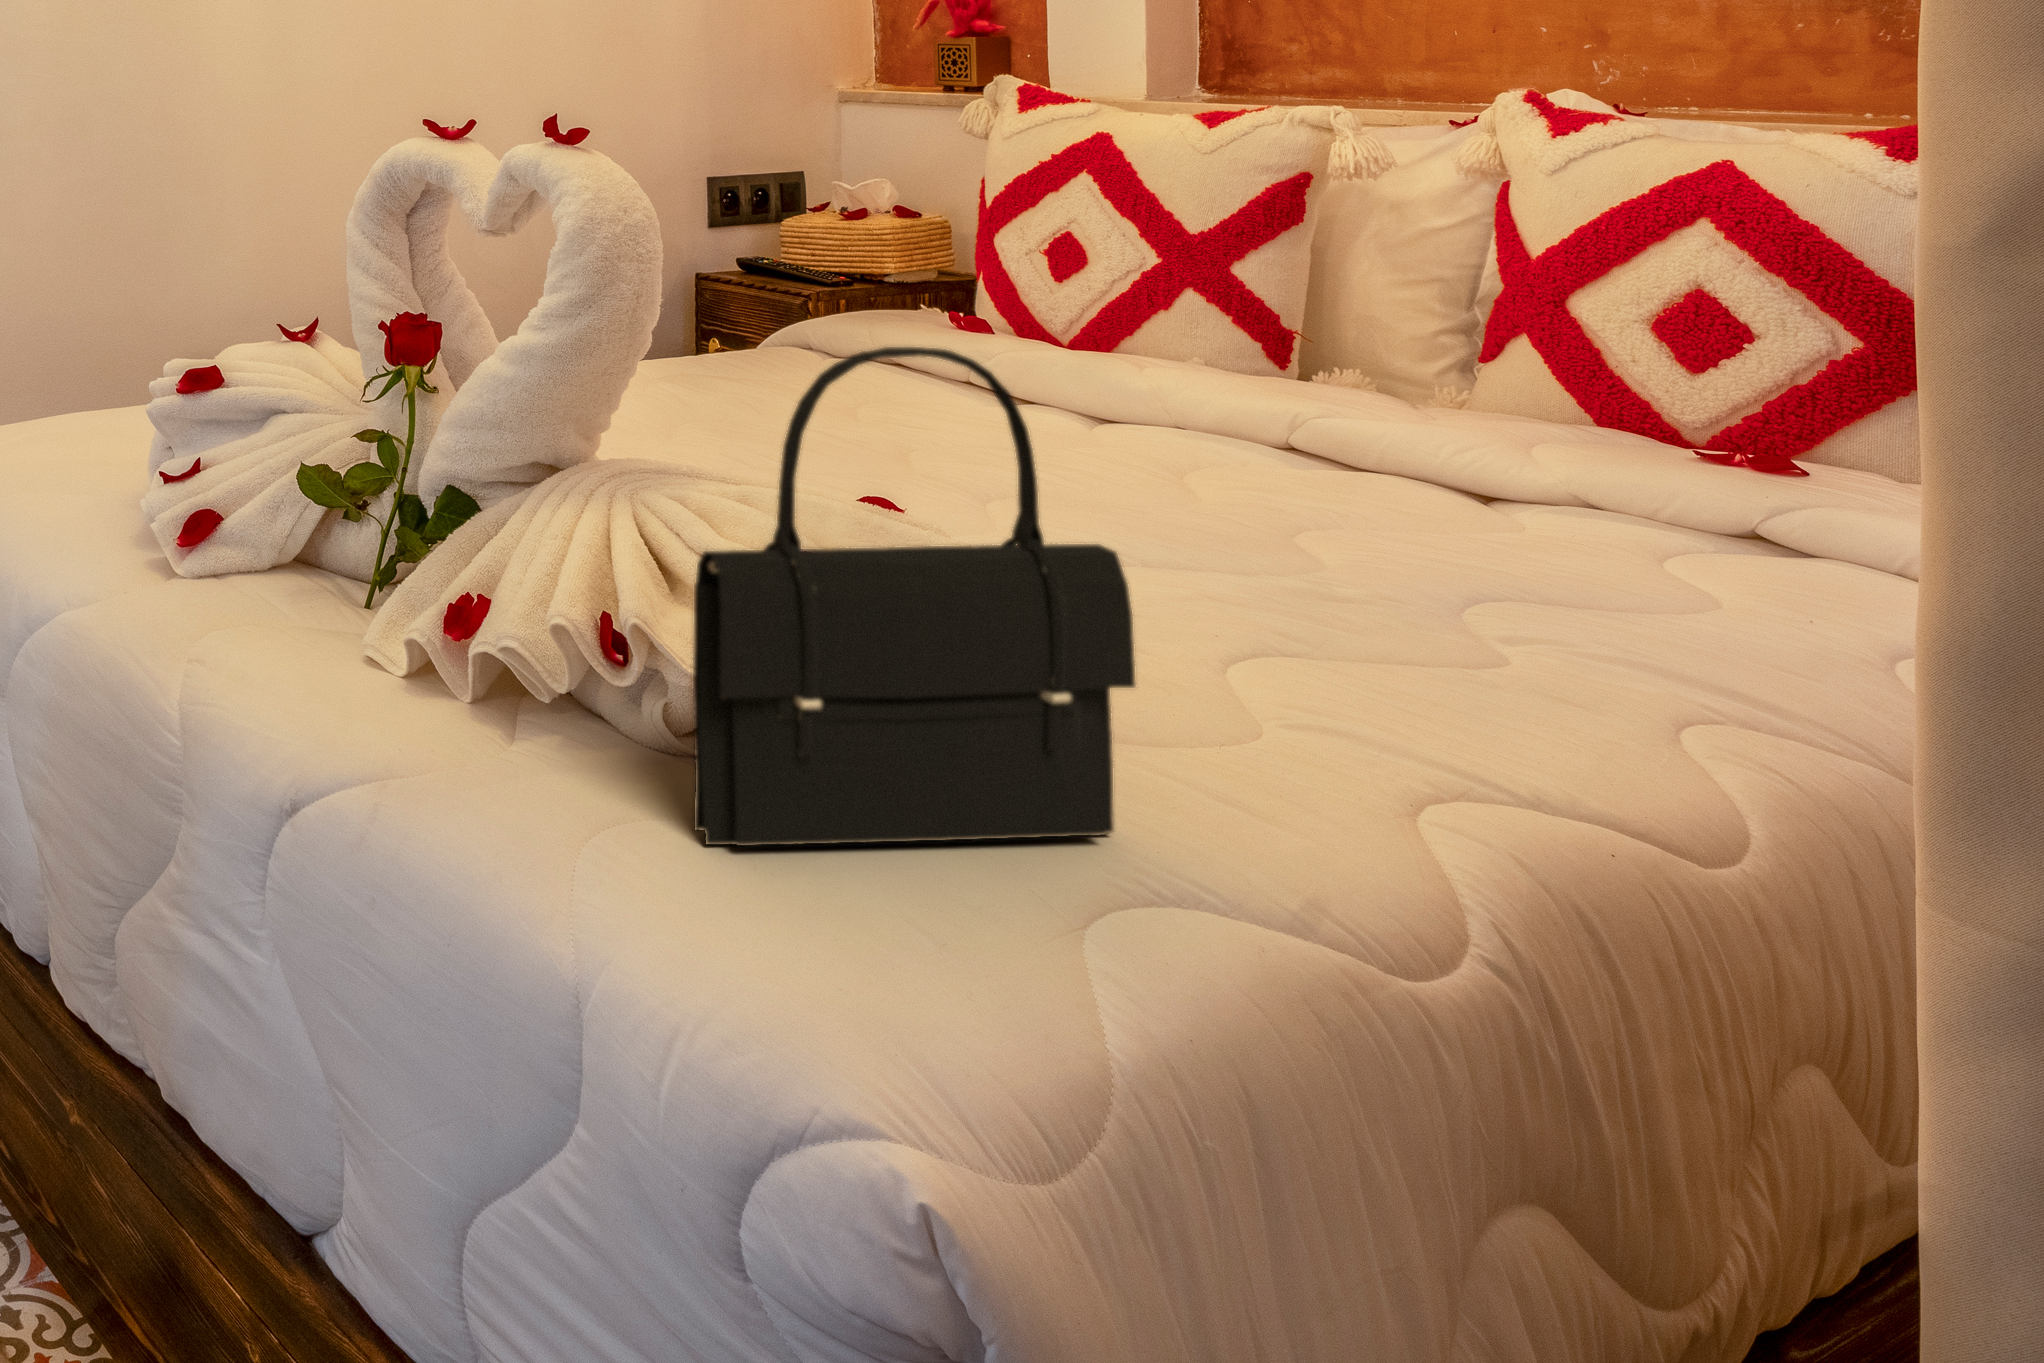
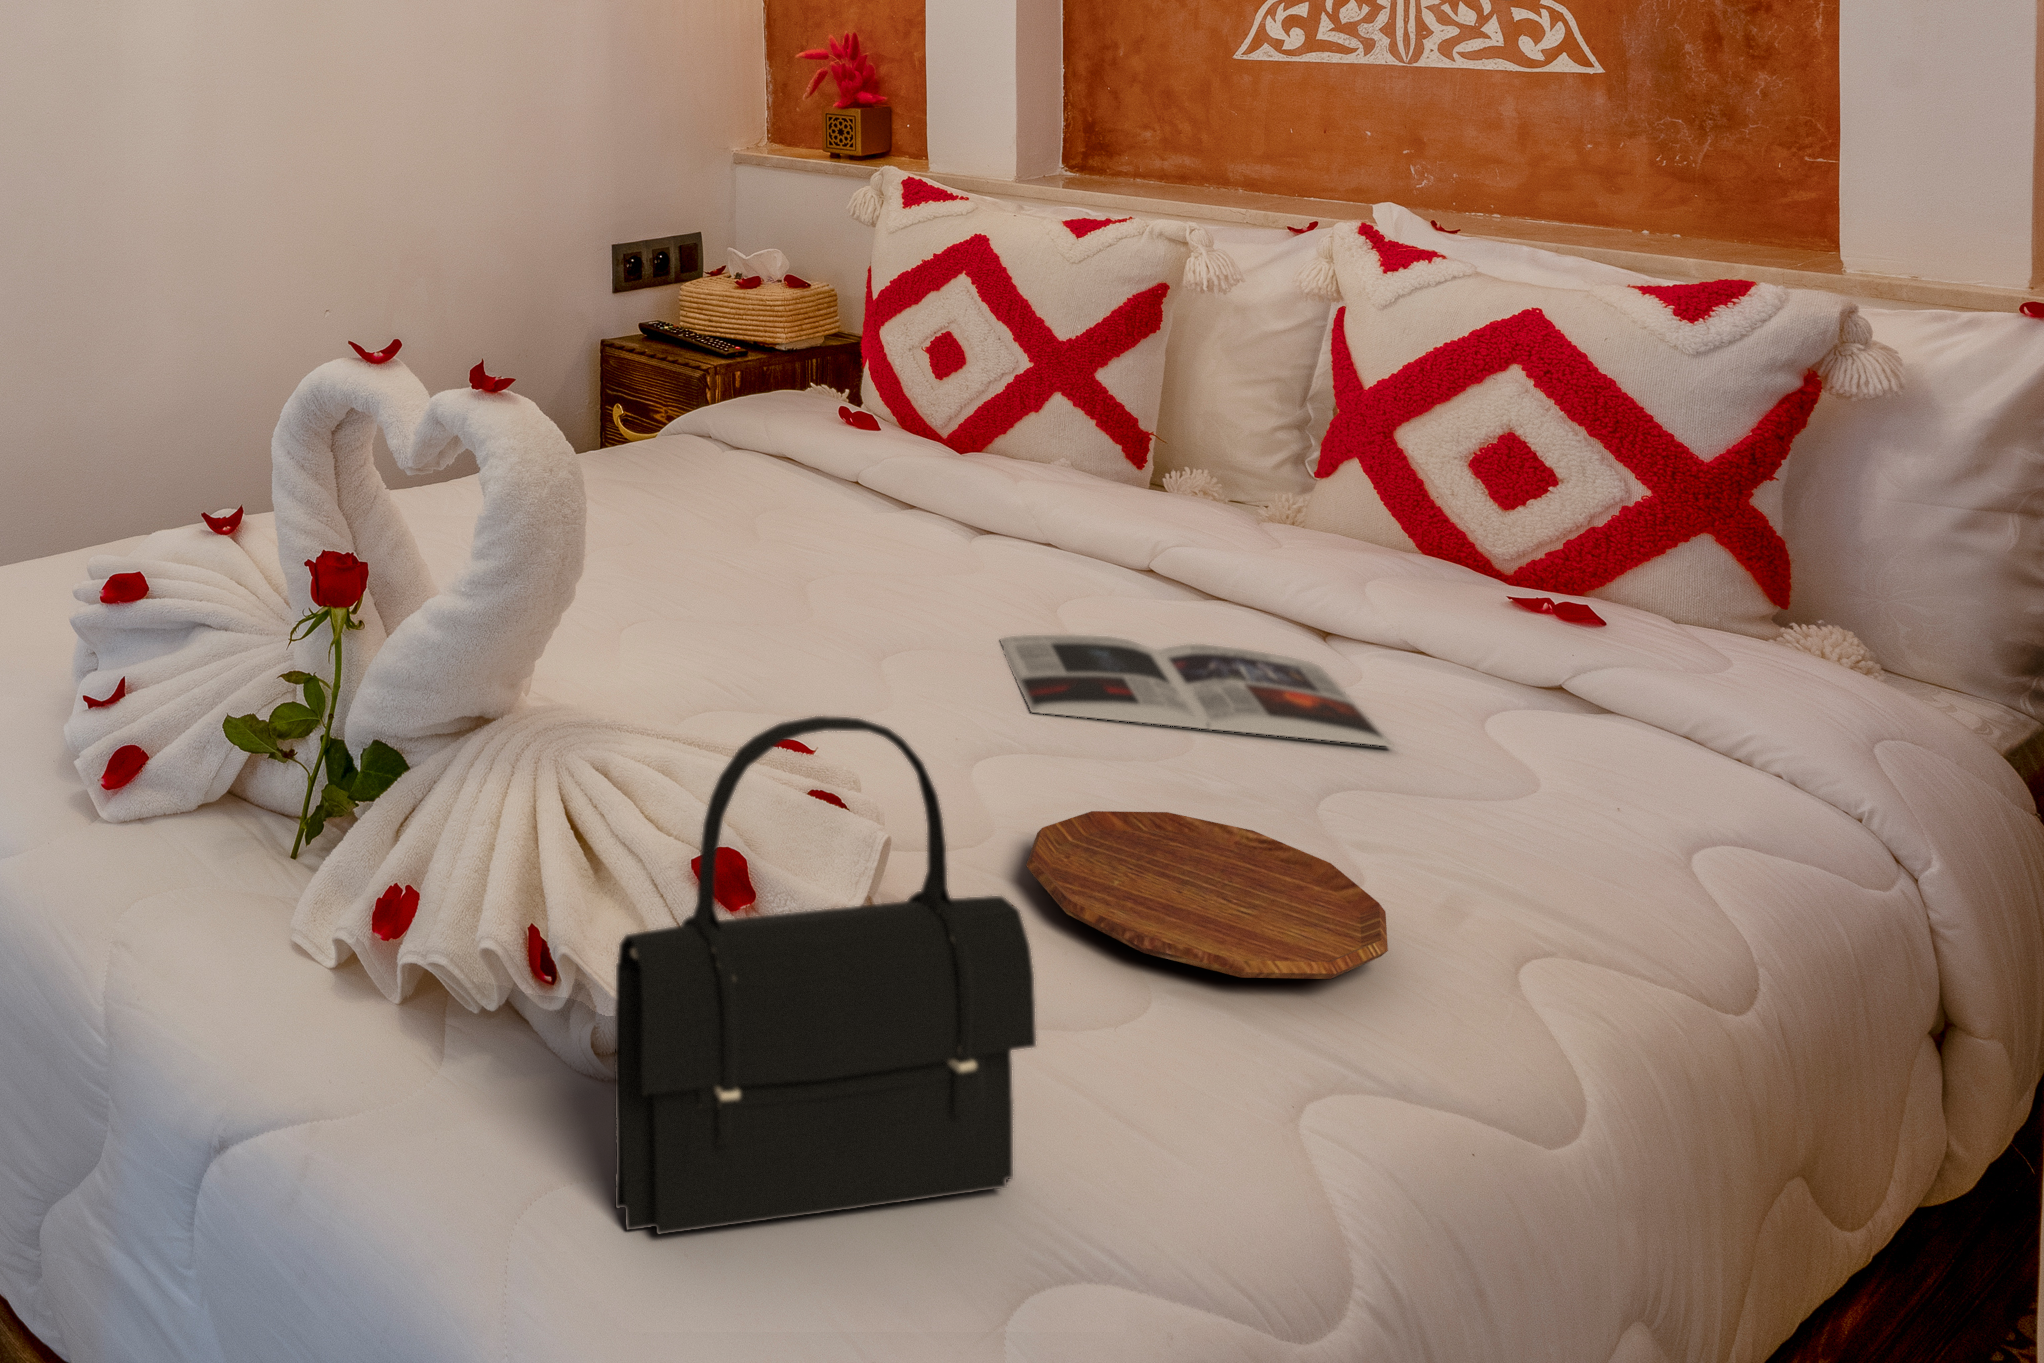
magazine: none [1116,481,1560,570] -> present [999,634,1392,747]
tray: none [1138,590,1539,713] -> present [1026,811,1388,979]

